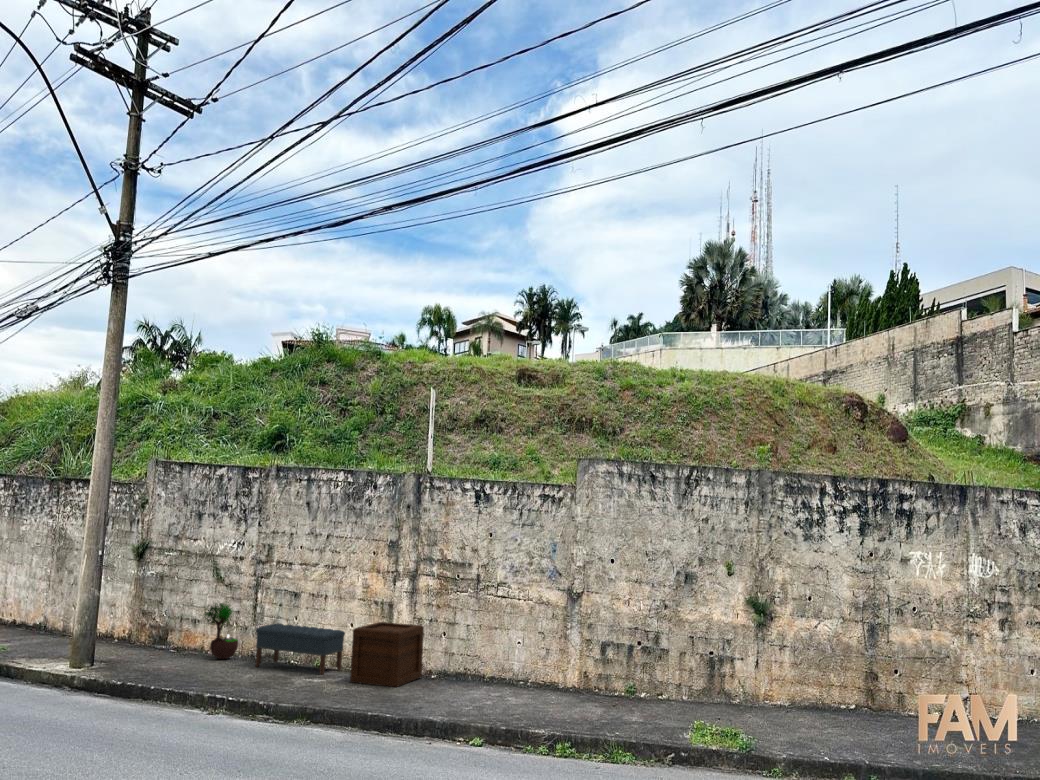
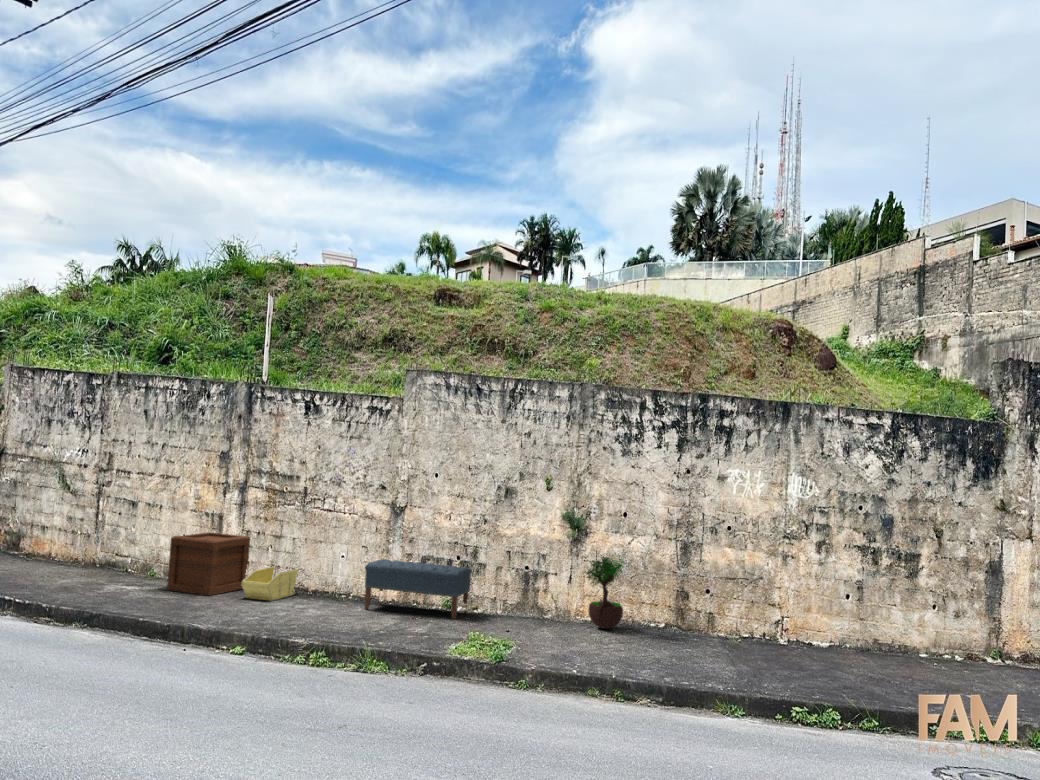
potted tree: present [204,603,238,659] -> present [584,554,624,629]
bench: present [255,624,345,675] -> present [364,559,472,619]
storage bin: none [430,655,477,691] -> present [241,567,297,601]

